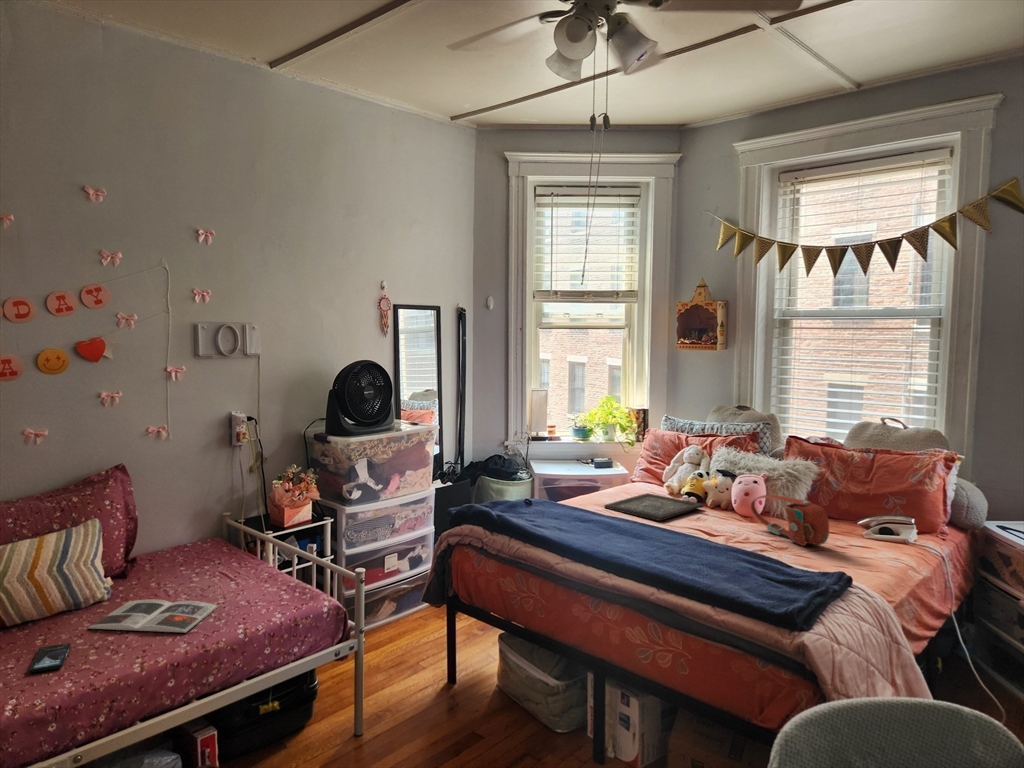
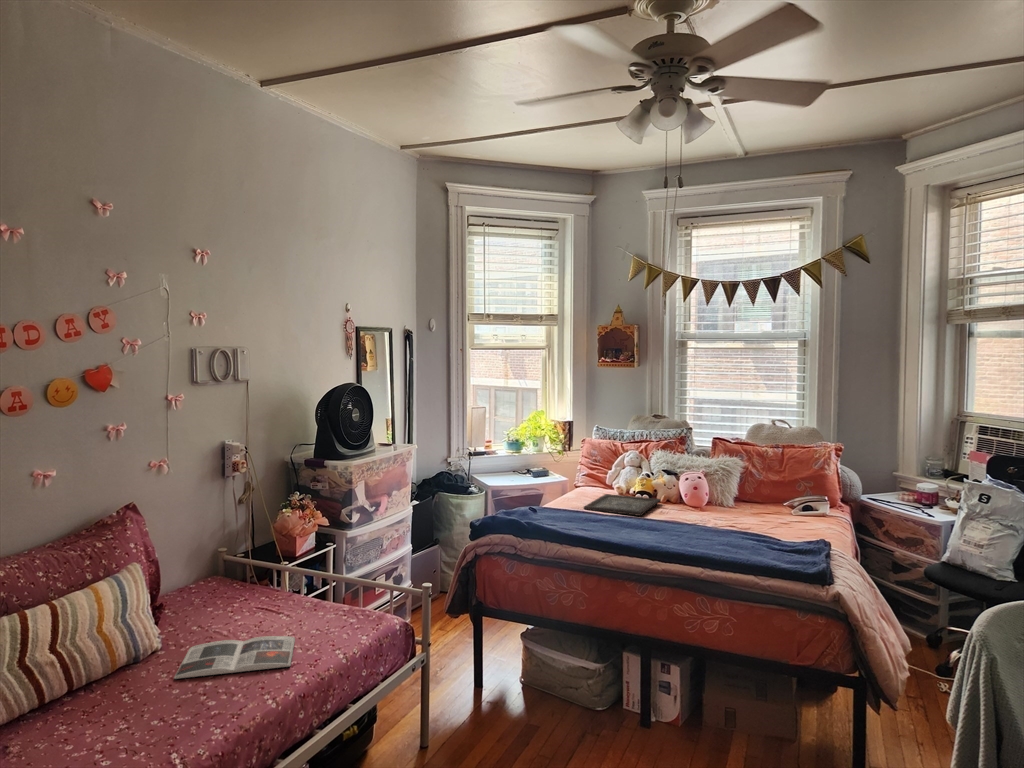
handbag: present [750,495,829,546] -> none [709,486,781,524]
smartphone: present [28,643,70,673] -> none [141,696,190,731]

